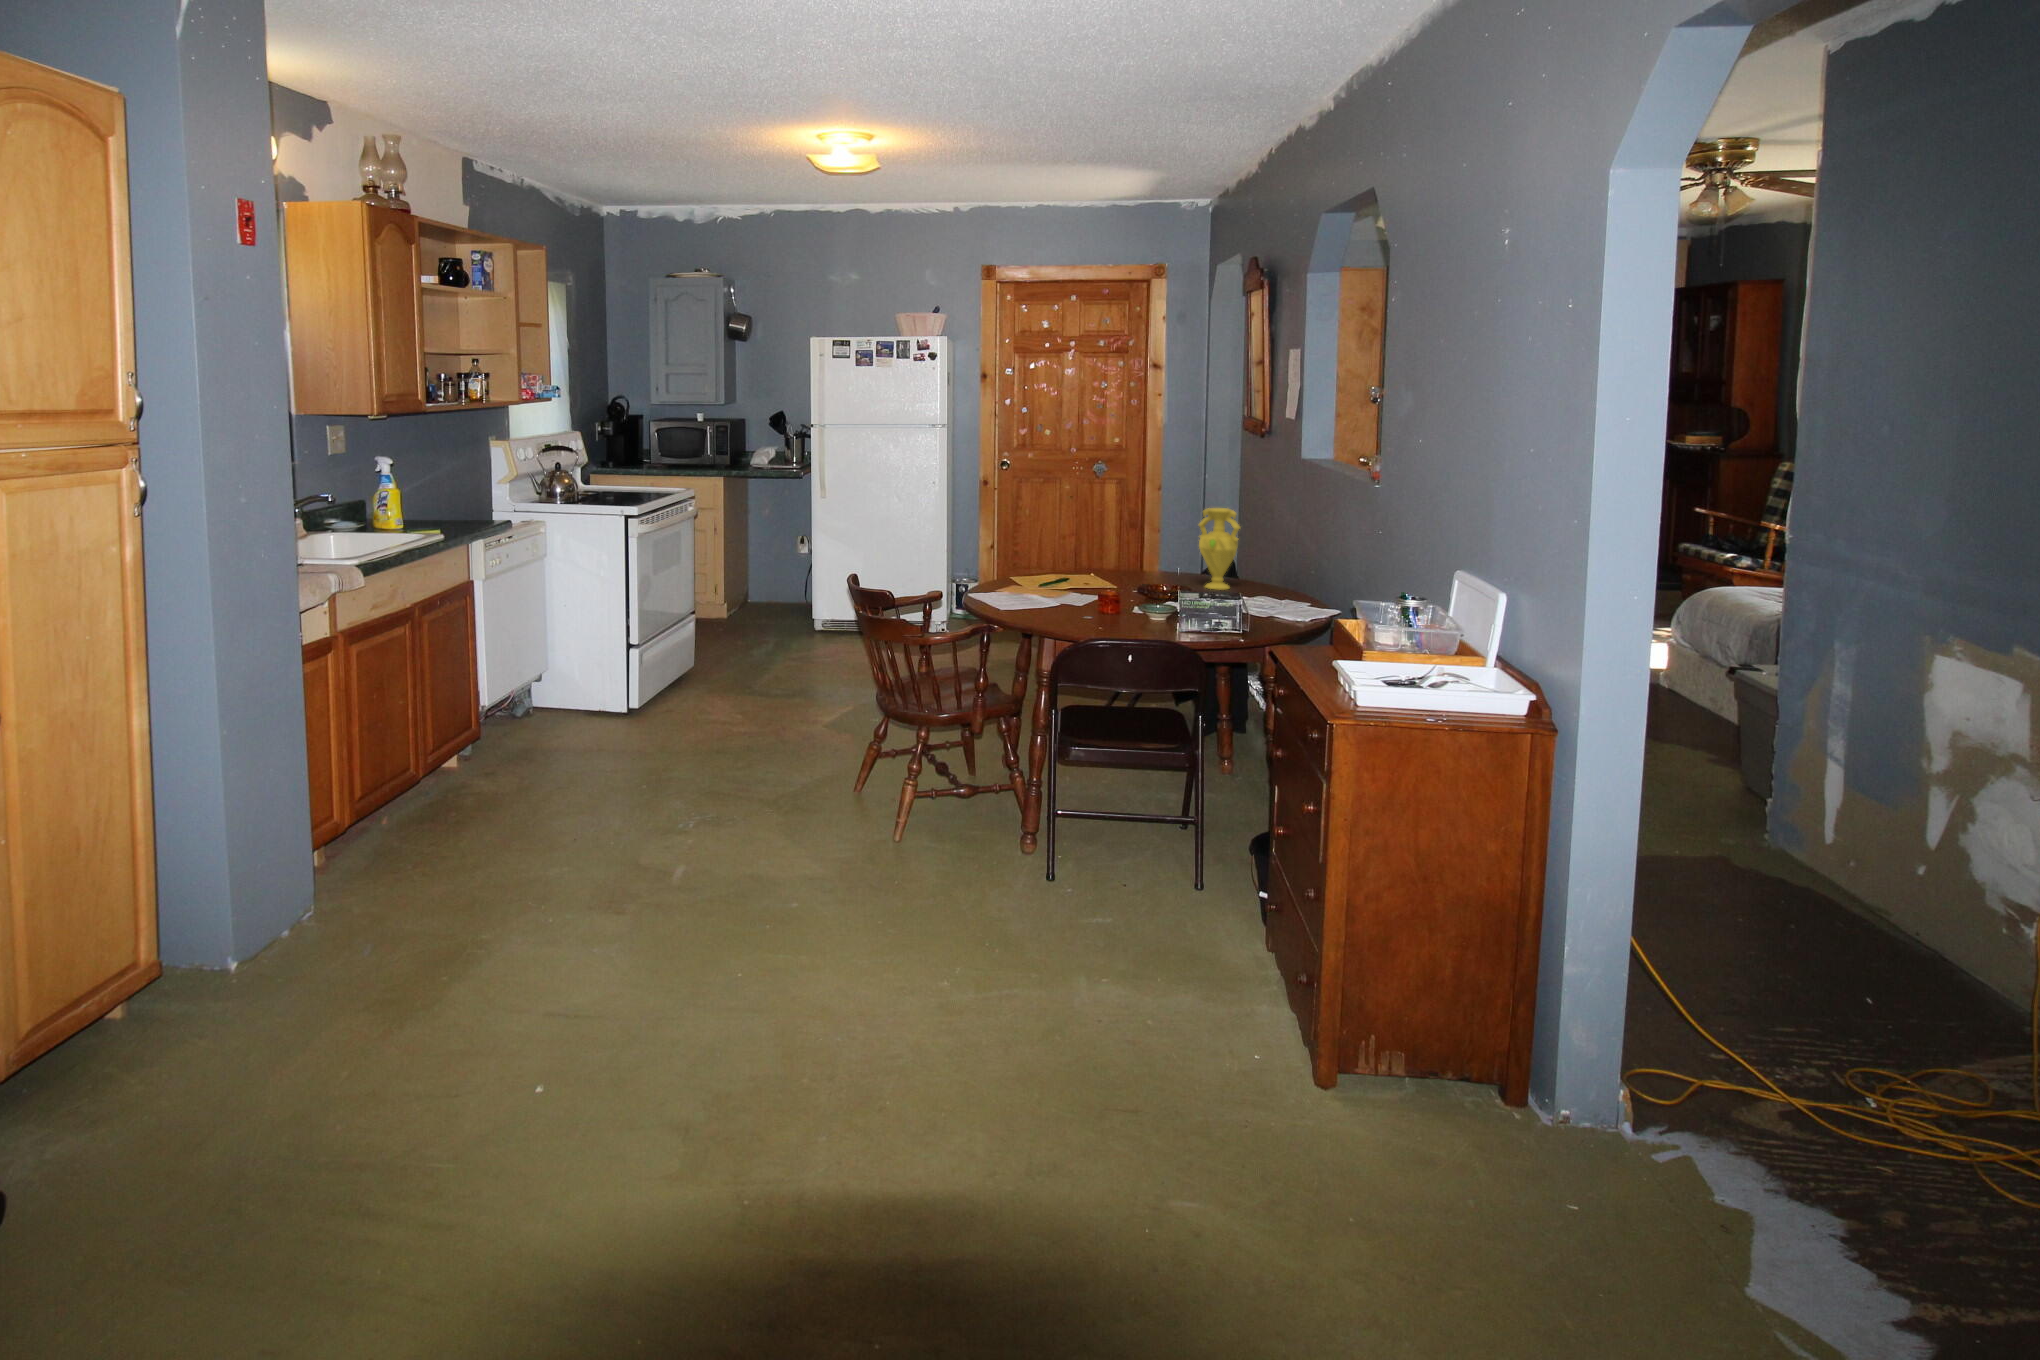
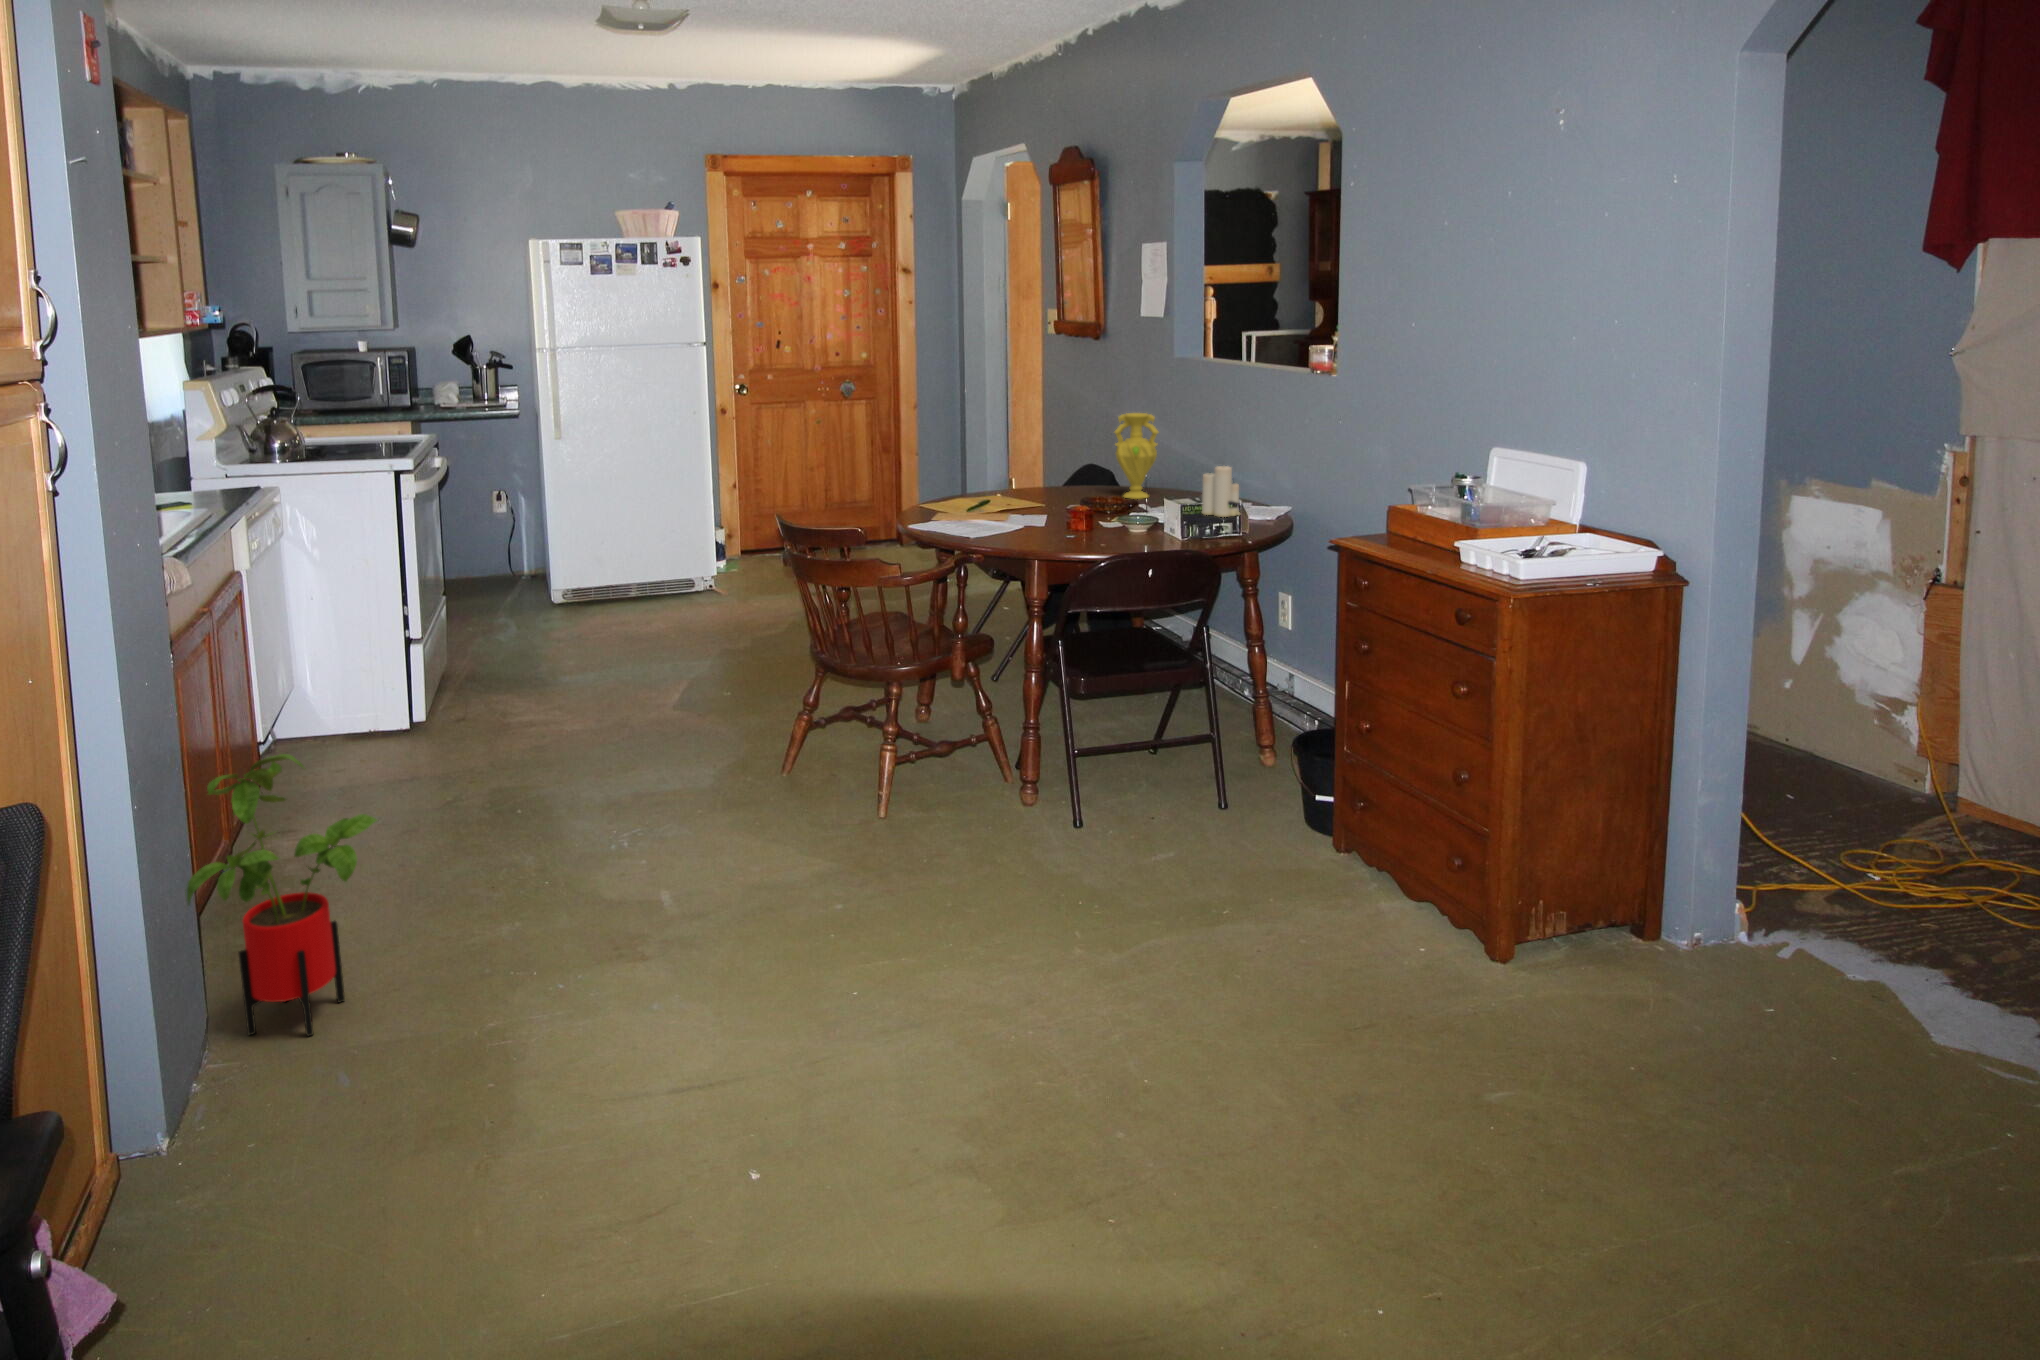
candle: none [1243,559,1279,613] -> present [1202,466,1240,517]
house plant: none [321,699,462,898] -> present [185,754,377,1036]

